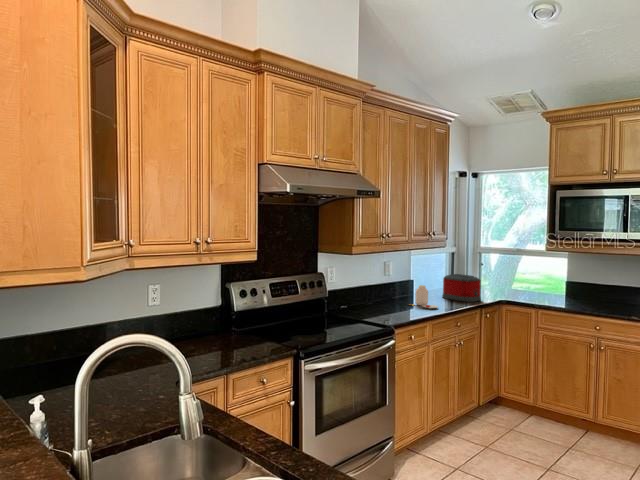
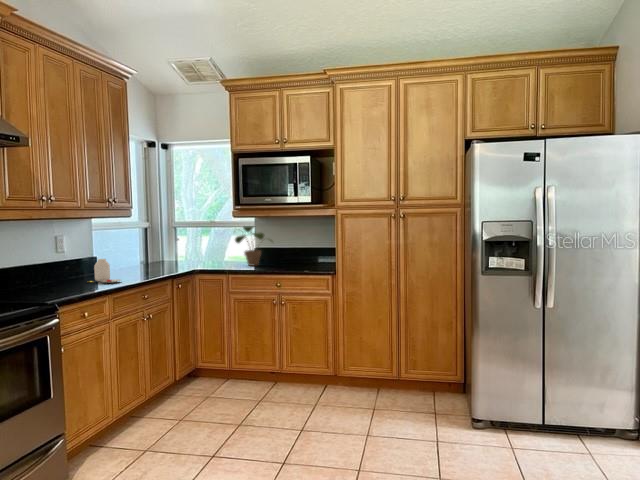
potted plant: none [545,259,592,302] -> present [235,226,272,266]
toaster: present [442,274,481,302] -> none [130,246,172,274]

